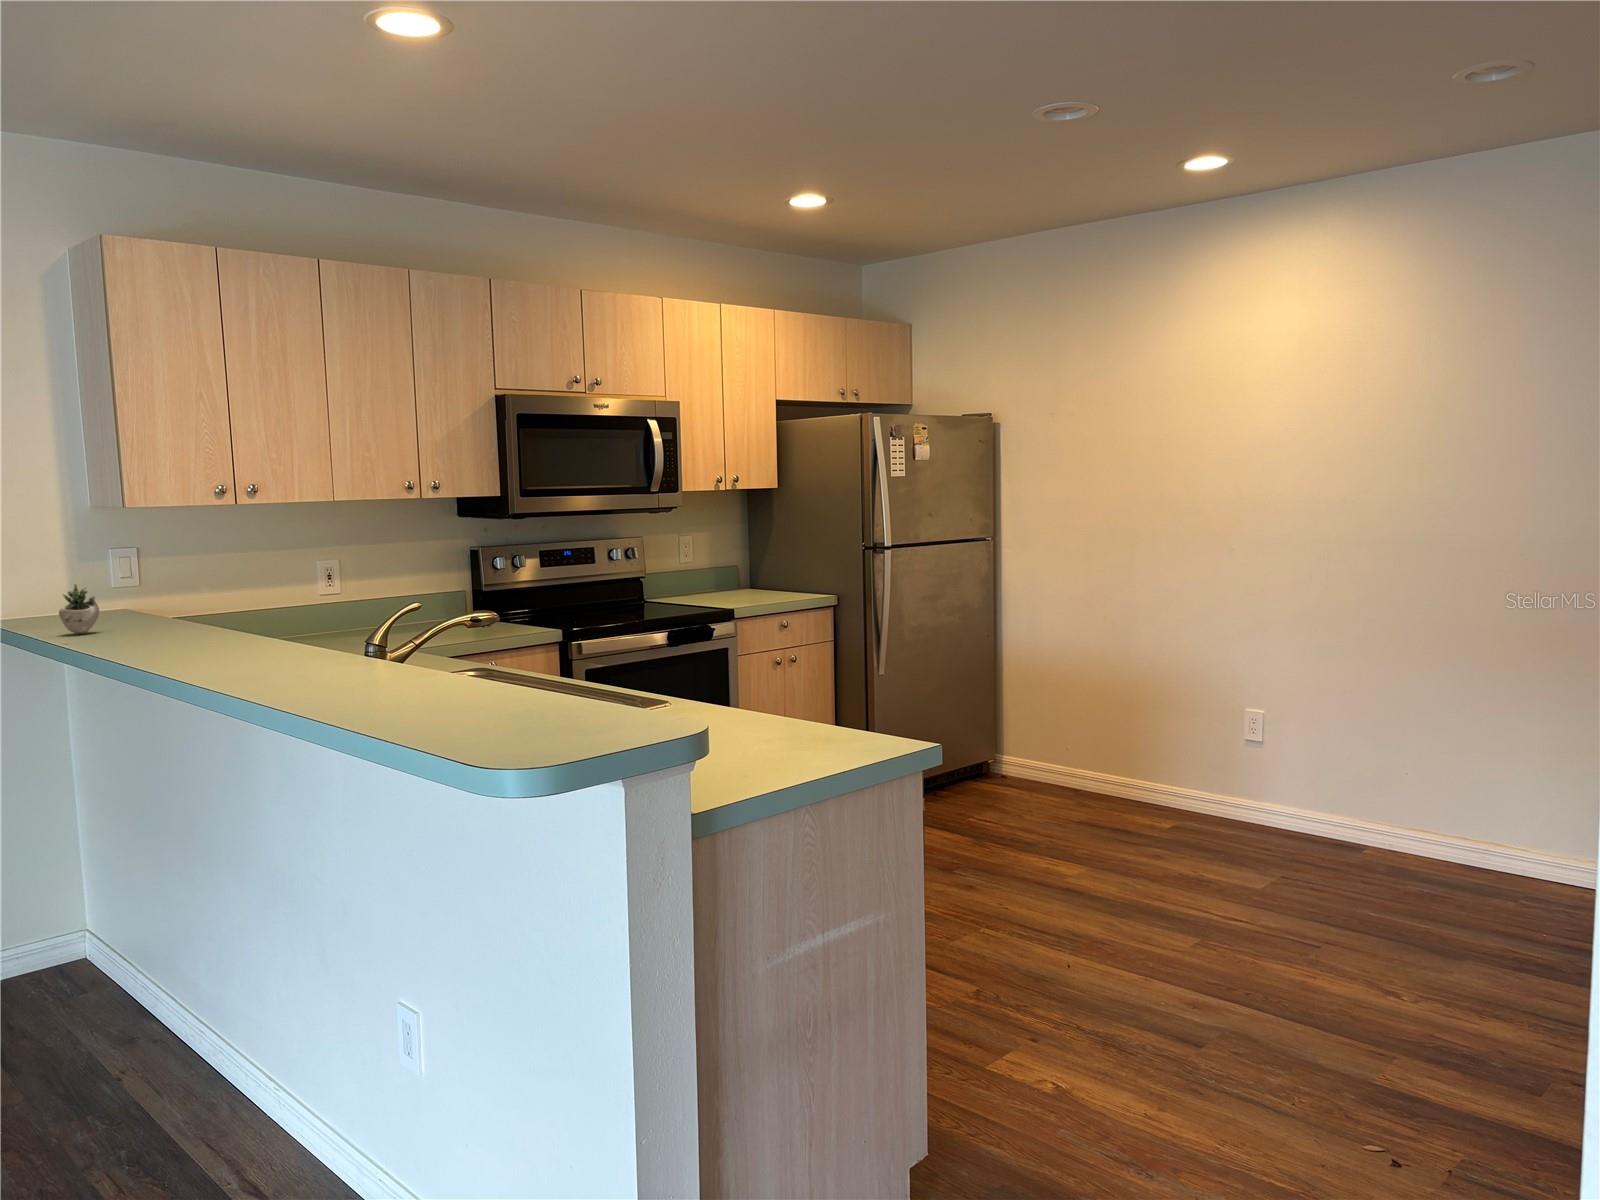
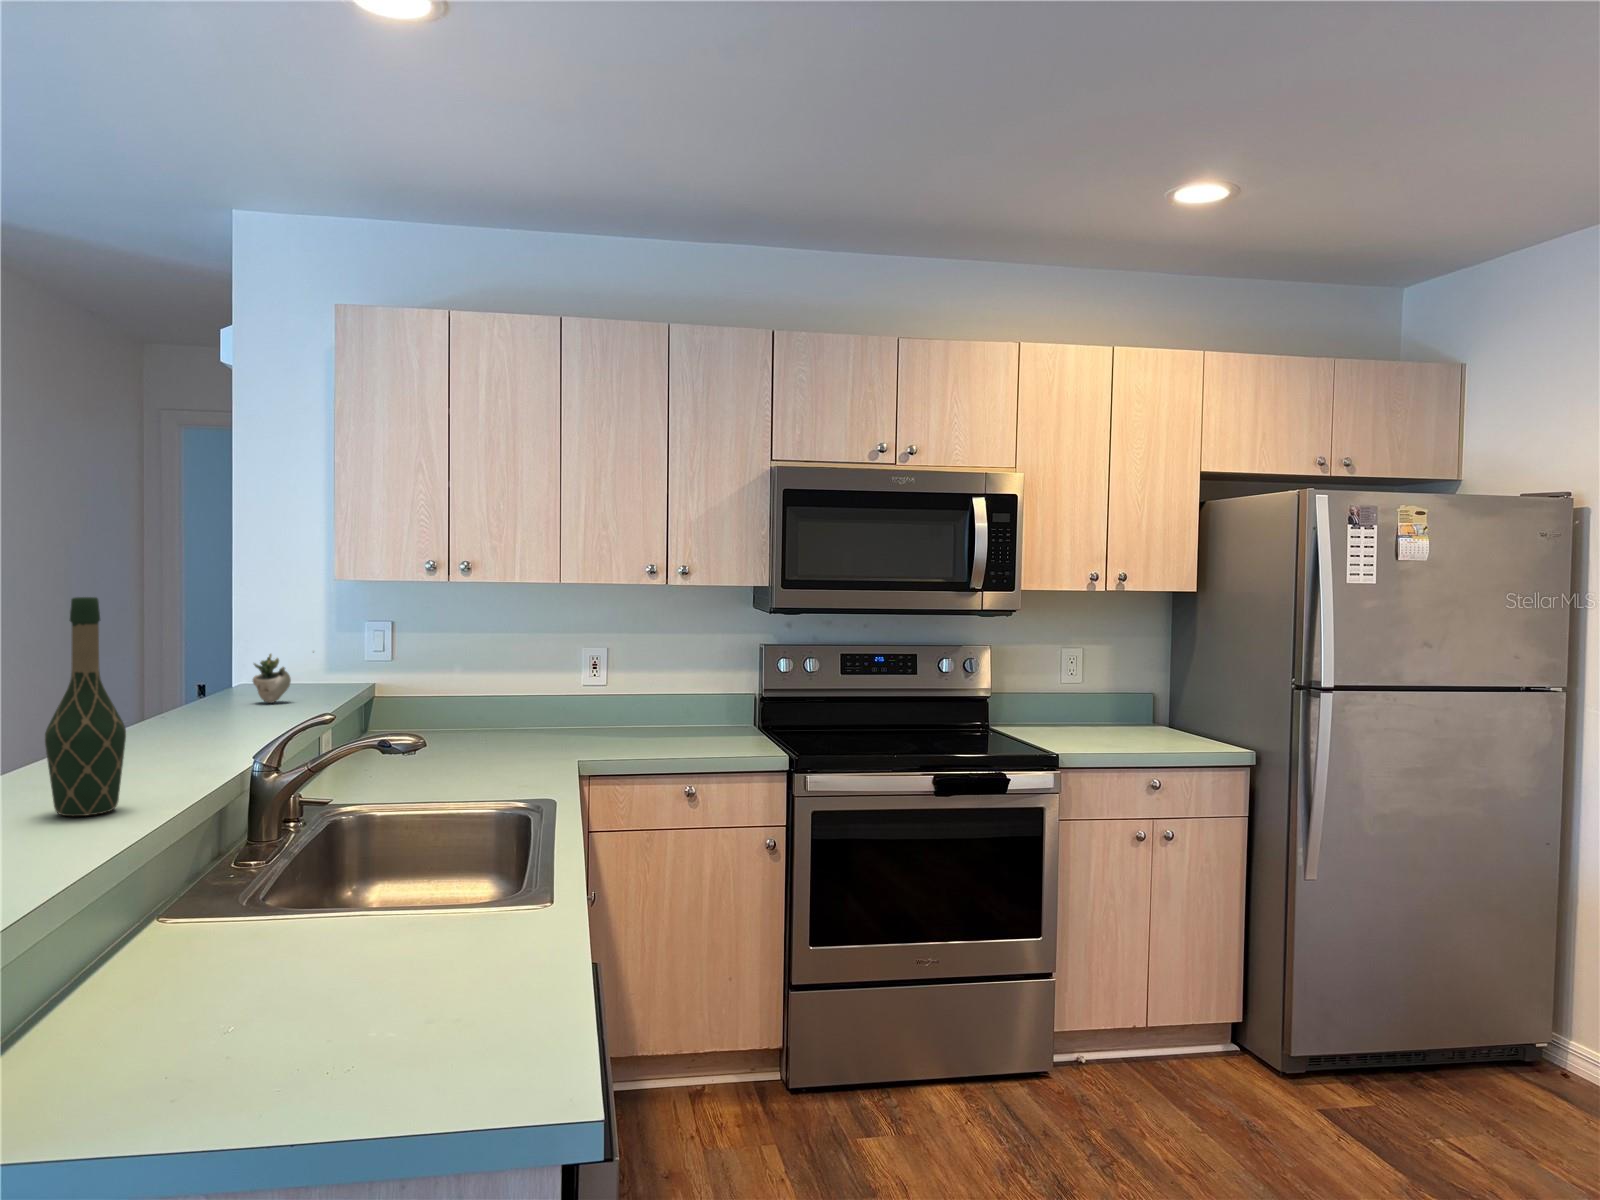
wine bottle: none [301,500,360,675] -> present [45,597,126,816]

